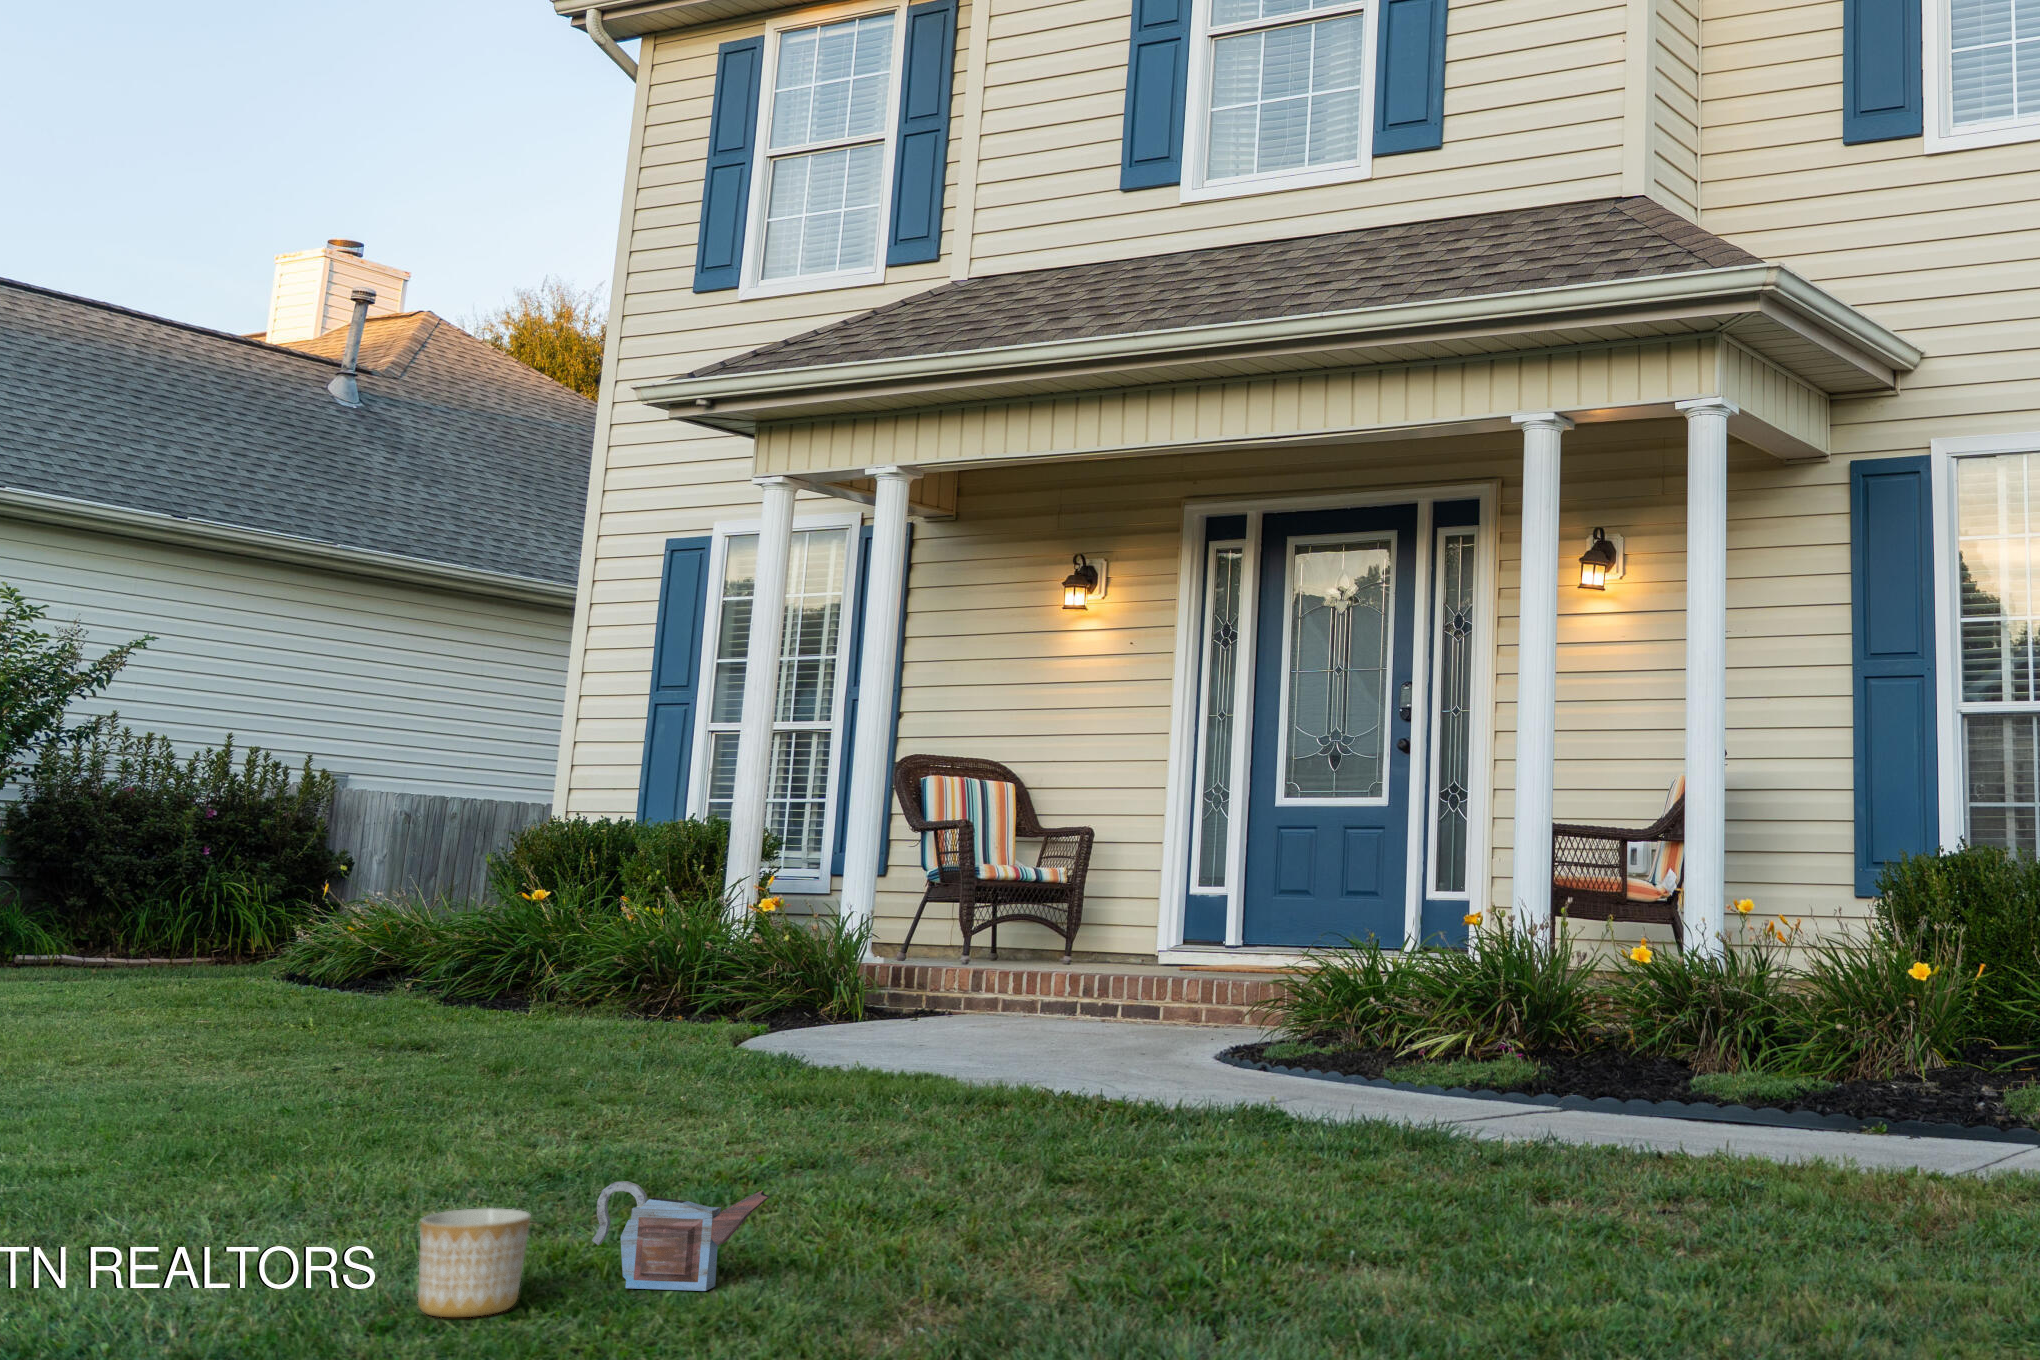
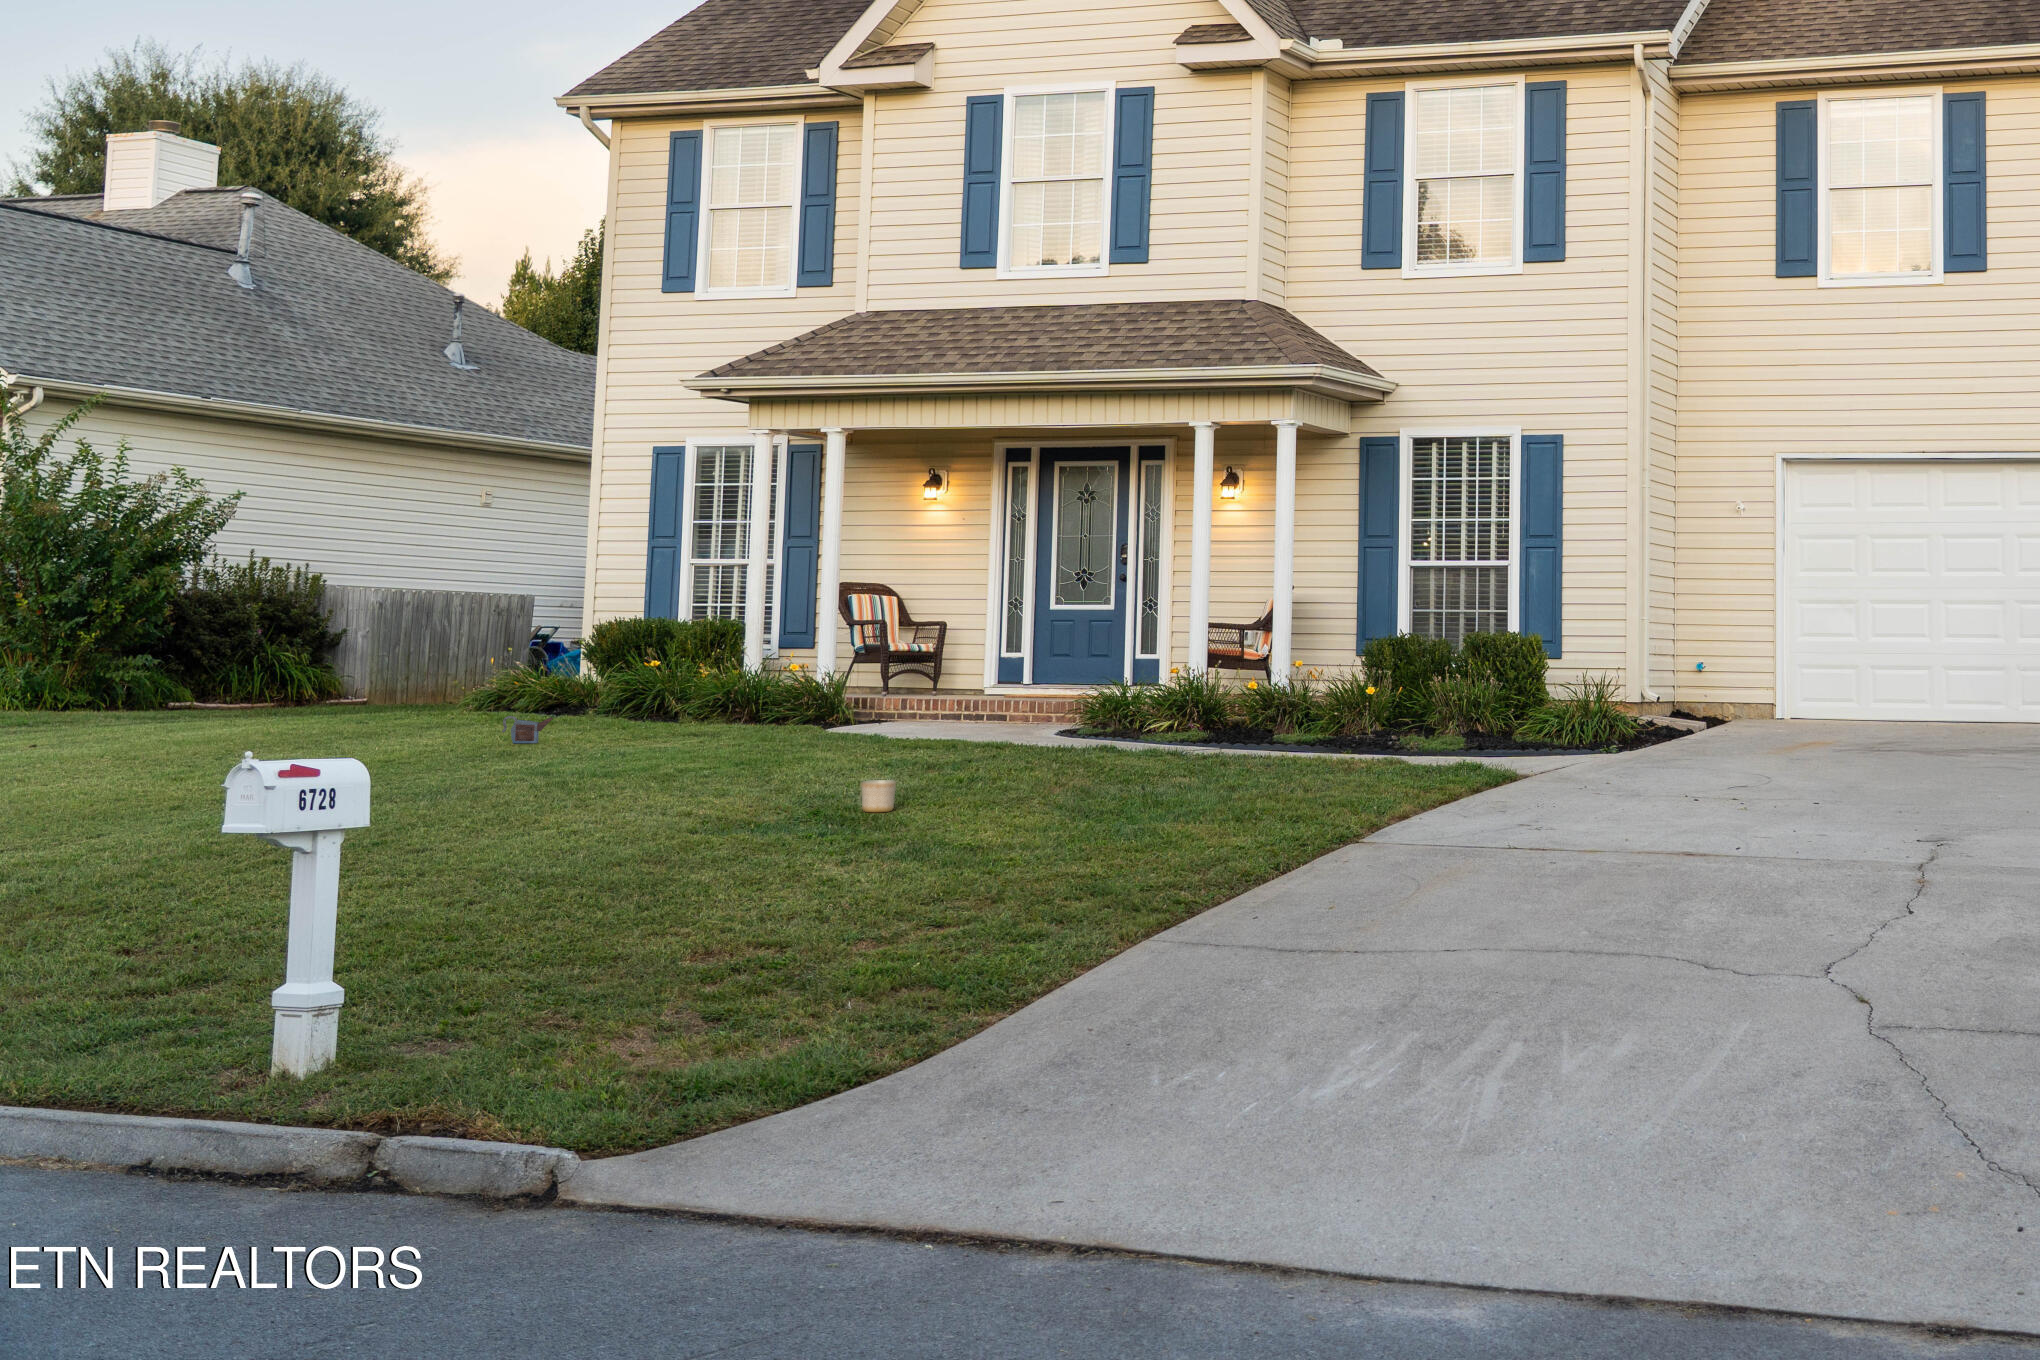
watering can: present [592,1181,769,1291] -> present [502,716,553,743]

